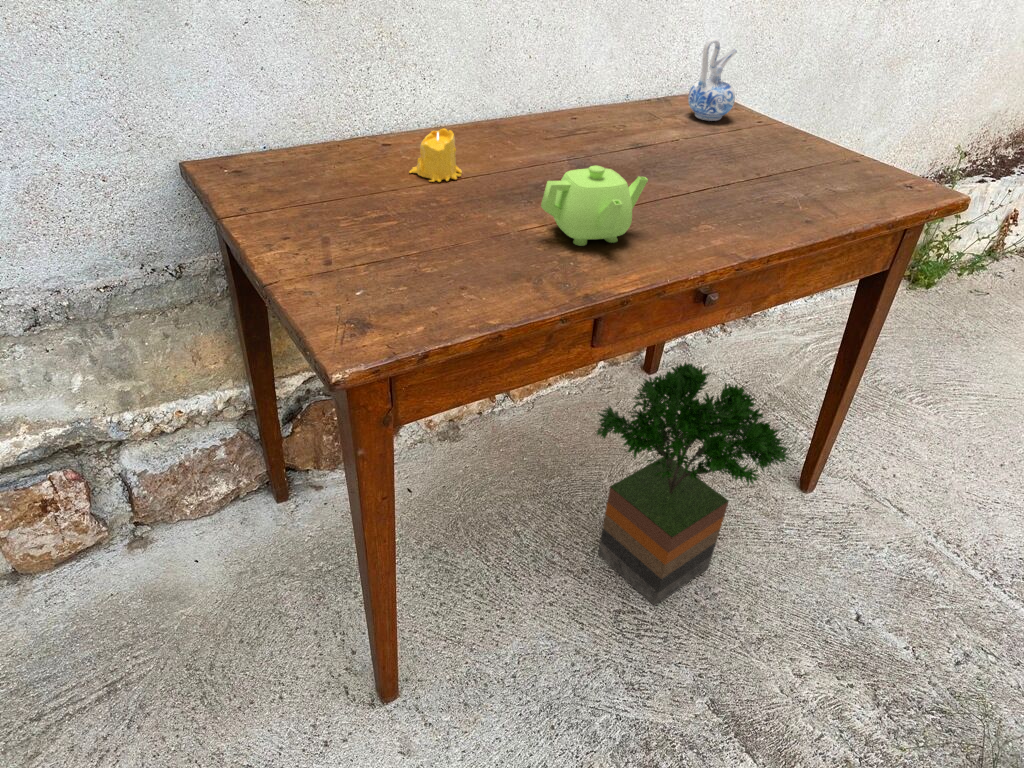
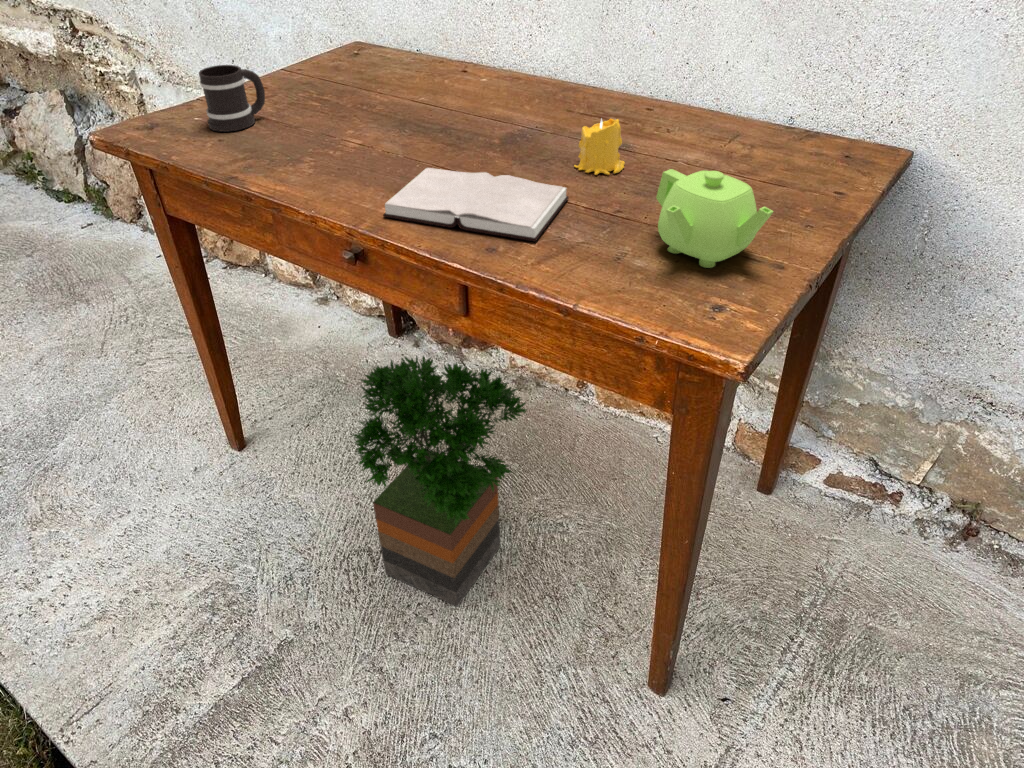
ceramic pitcher: present [688,38,737,121] -> none [774,50,843,169]
candle: present [409,128,462,182] -> present [574,119,625,175]
teapot: present [541,166,648,246] -> present [656,169,773,268]
hardback book: none [659,175,806,247] -> present [383,168,568,242]
mug: none [383,201,441,291] -> present [199,65,265,132]

